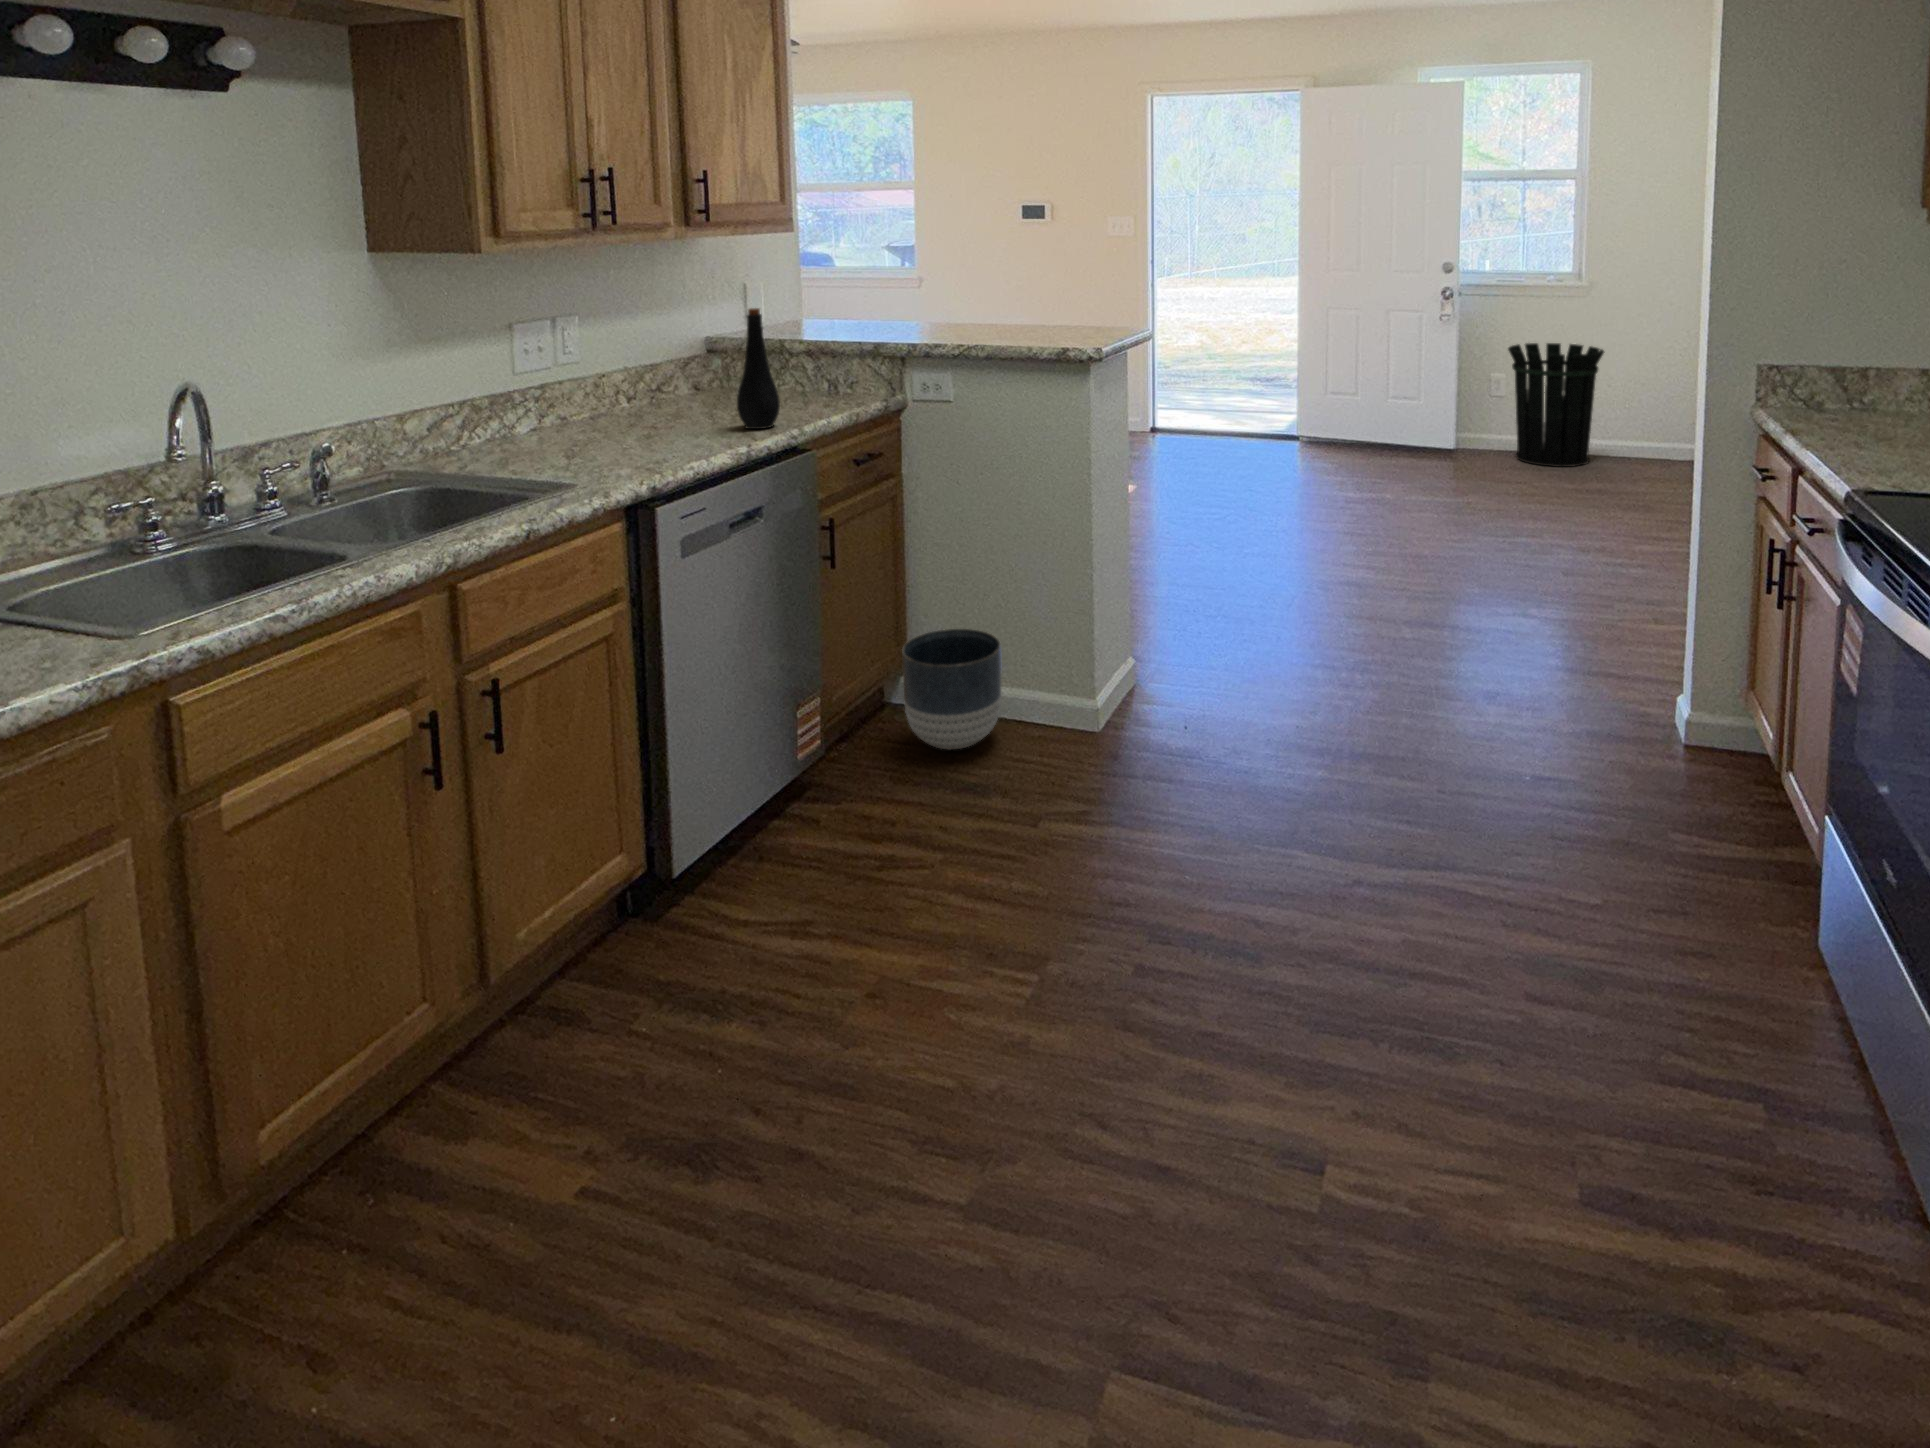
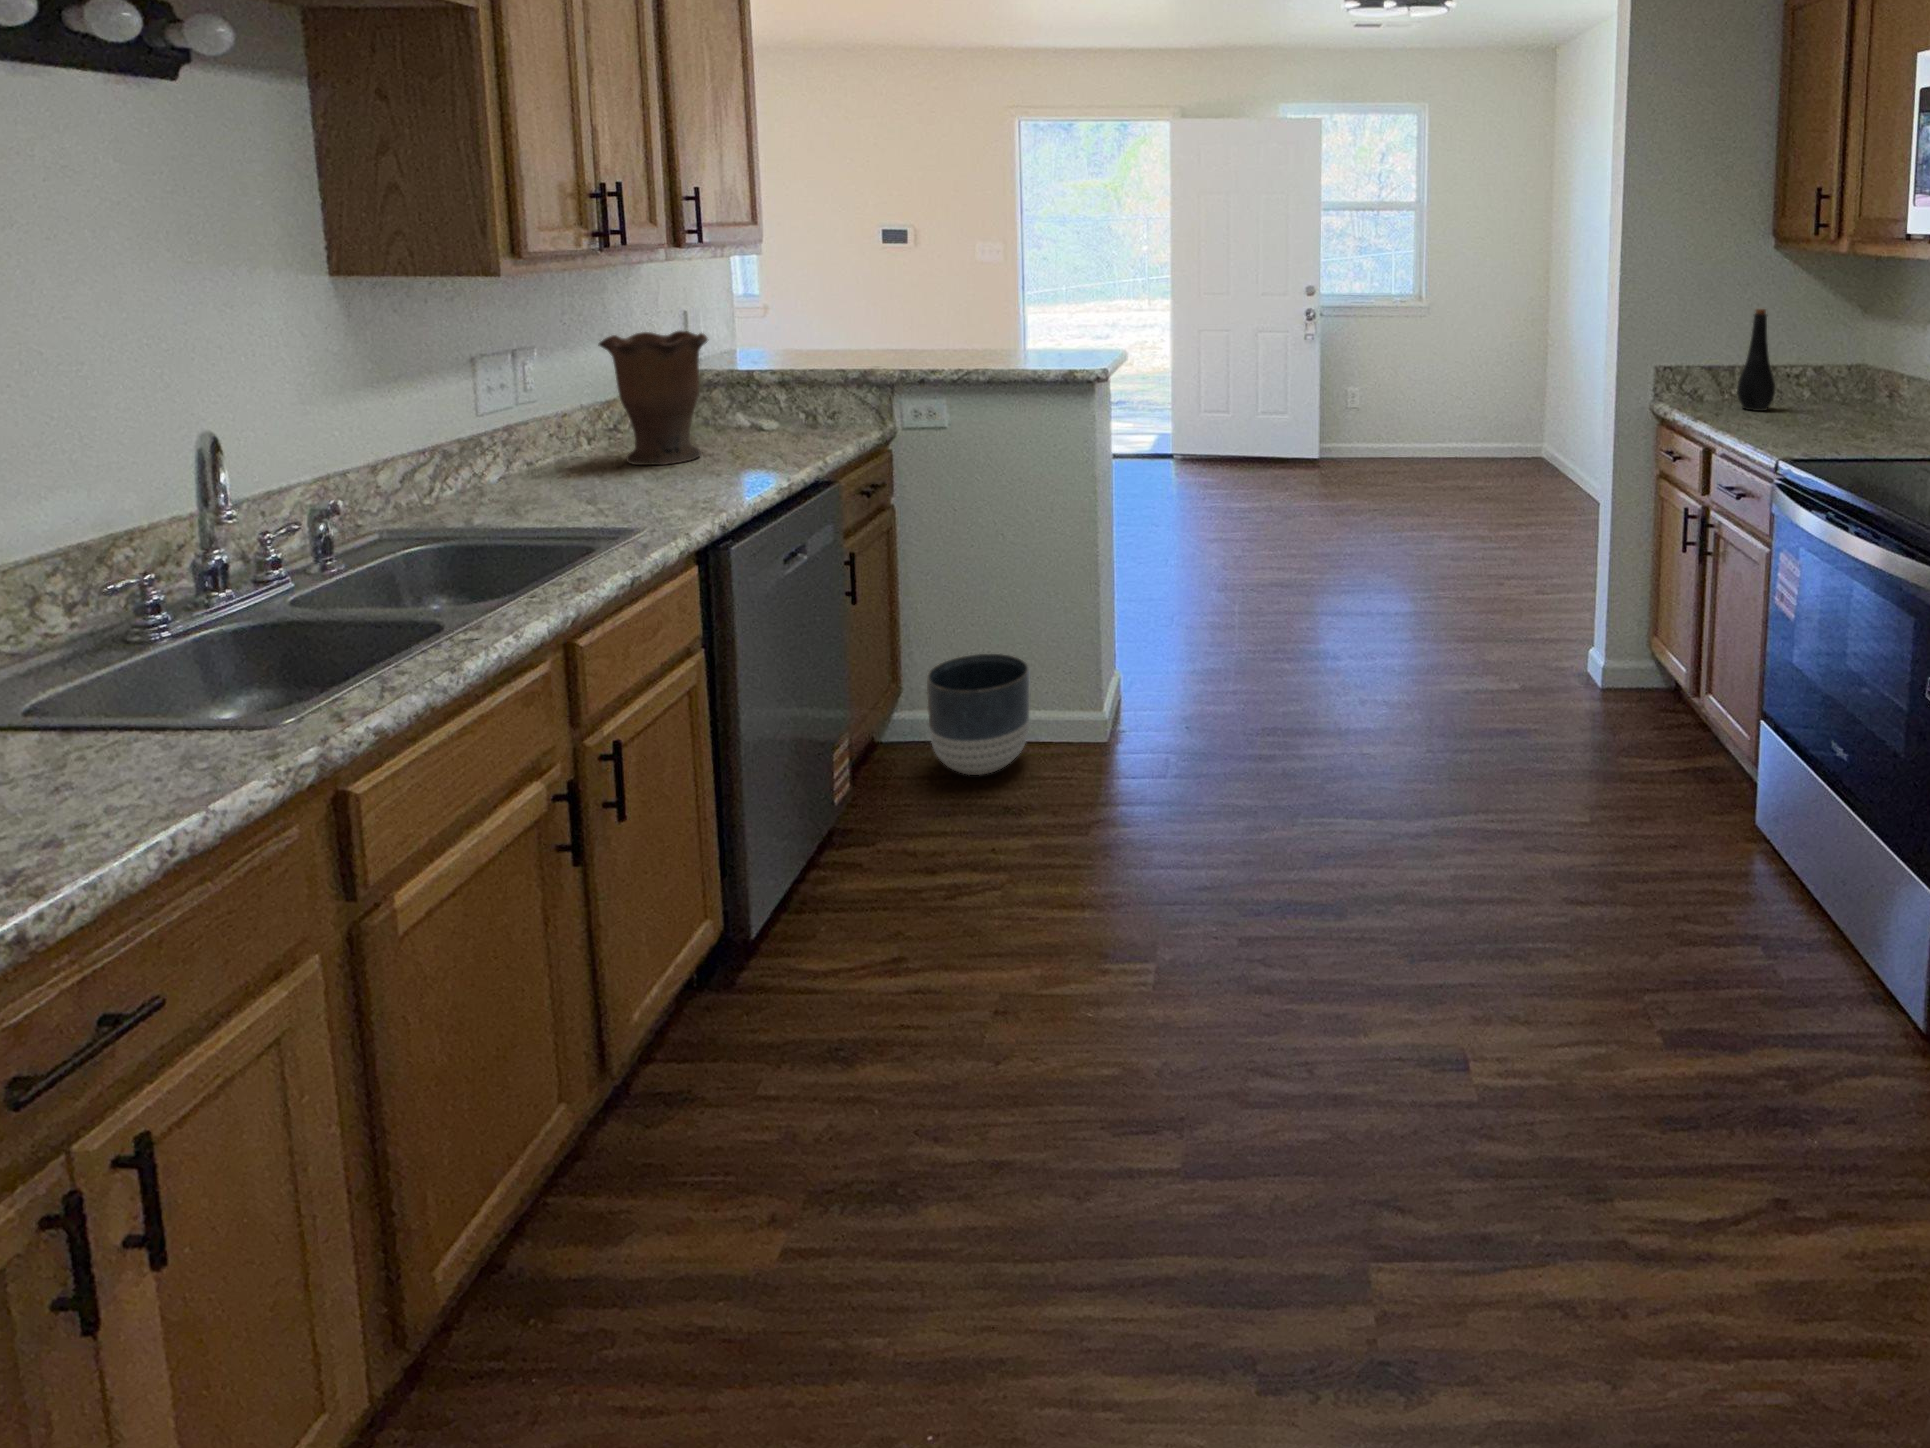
vase: none [617,304,710,426] -> present [598,331,708,465]
bottle: present [737,308,780,429] -> present [1737,309,1775,411]
waste bin: present [1508,343,1605,467] -> none [1371,358,1452,467]

